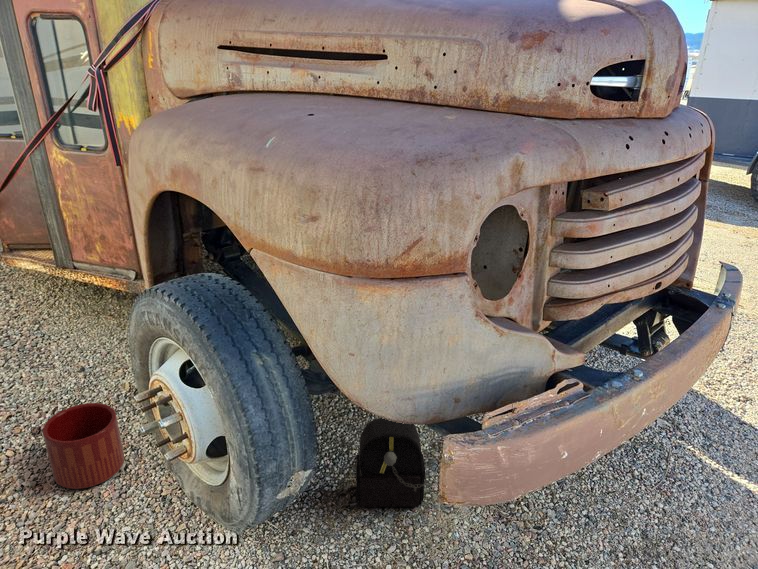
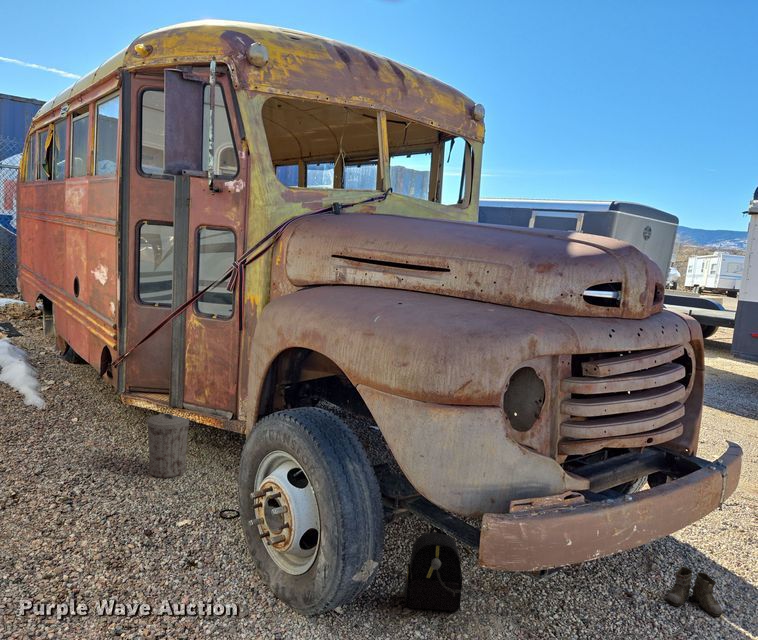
trash can: none [32,272,95,350] -> present [147,413,189,478]
planter: present [43,403,124,489] -> none [166,509,221,575]
boots: none [663,422,736,479] -> present [667,567,722,616]

